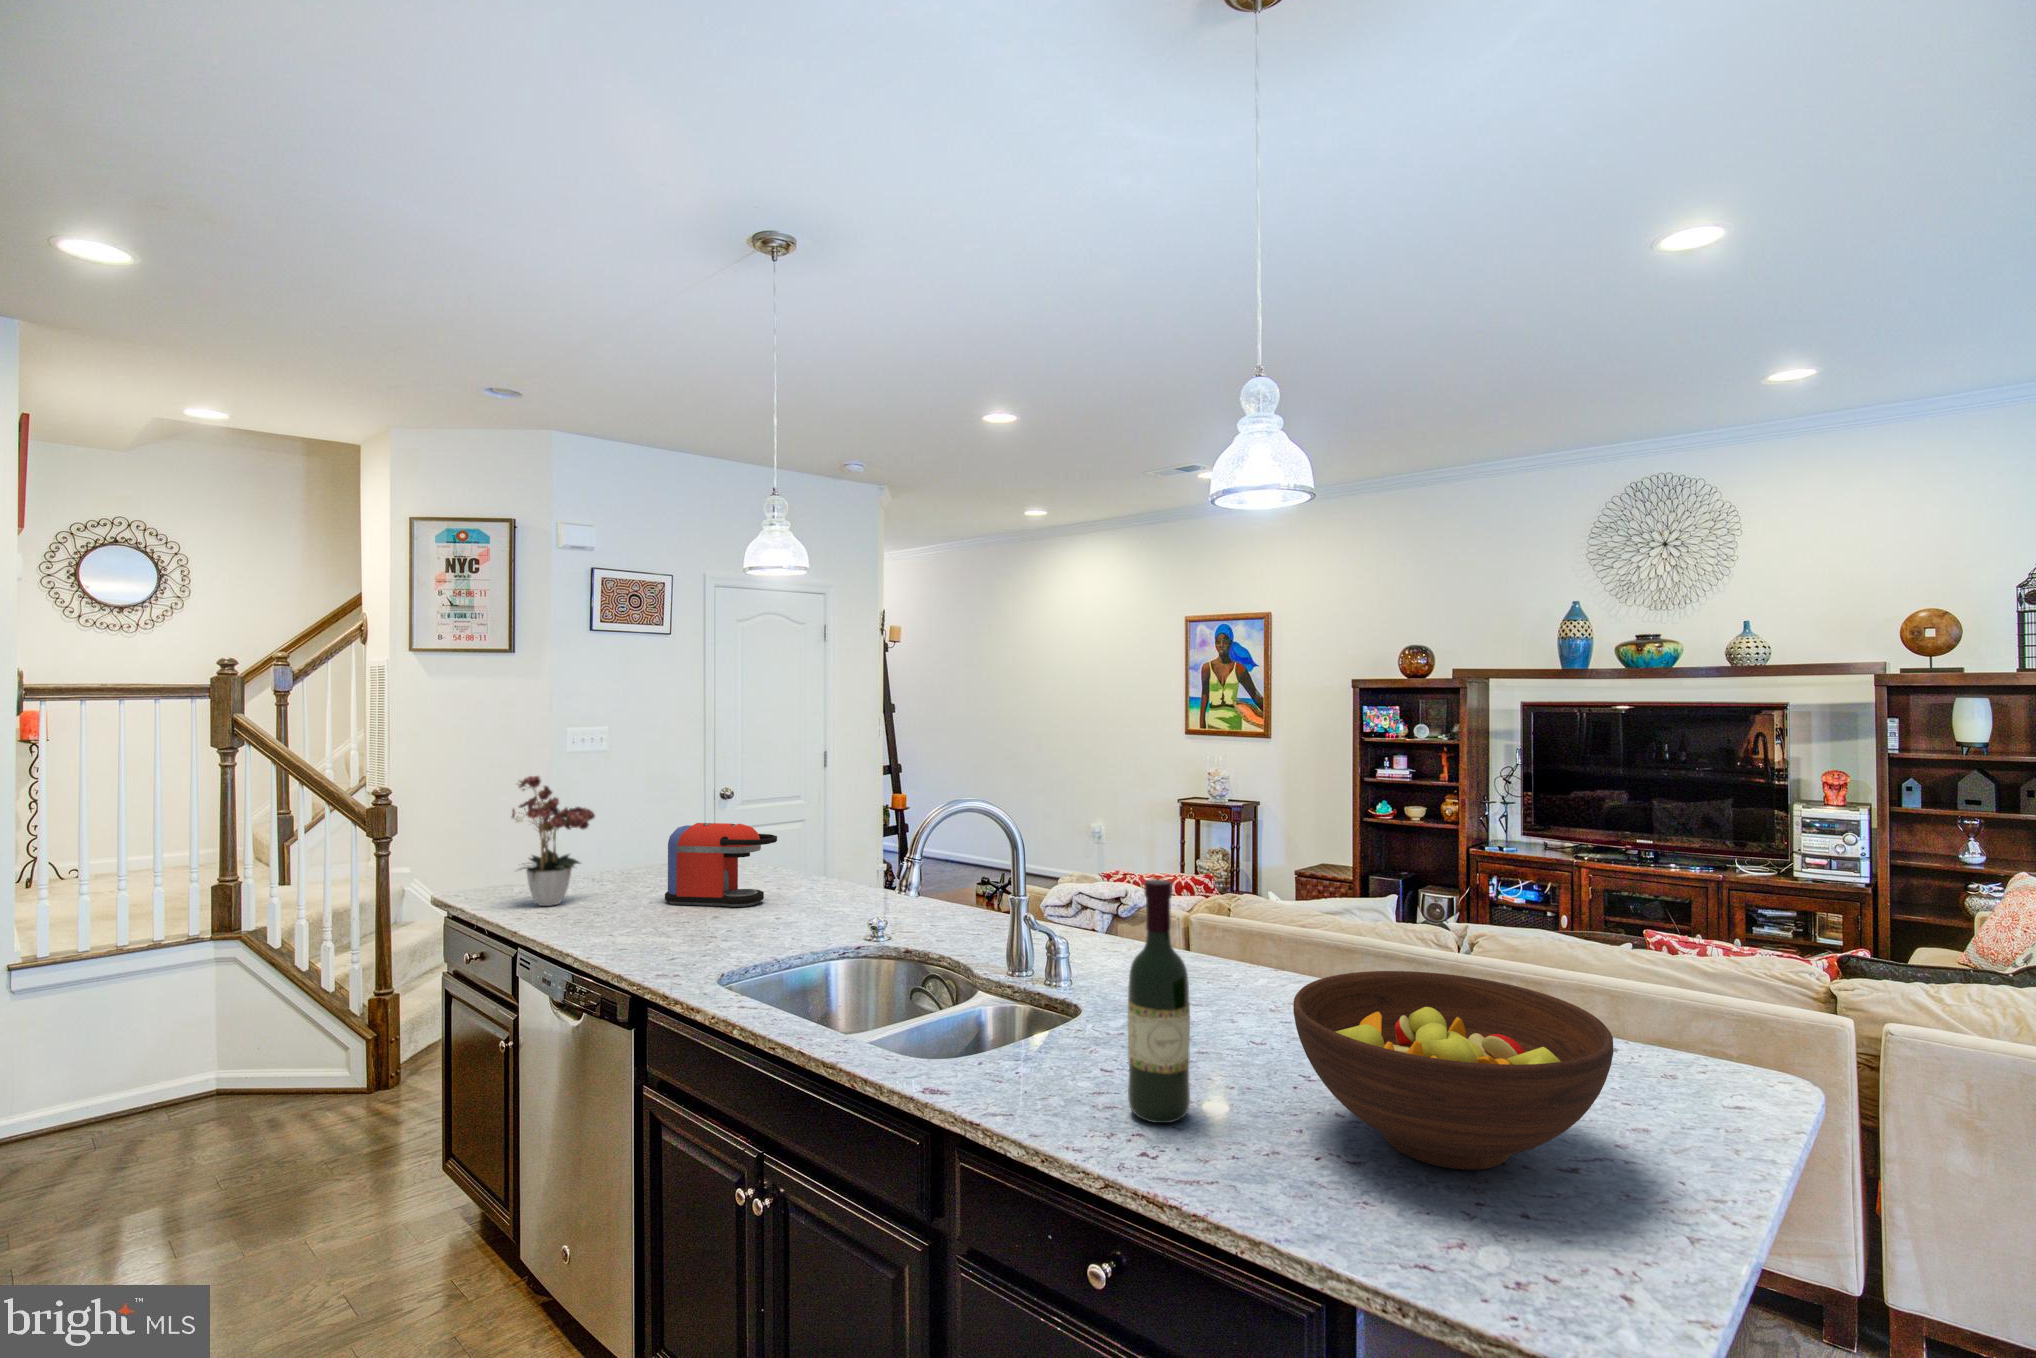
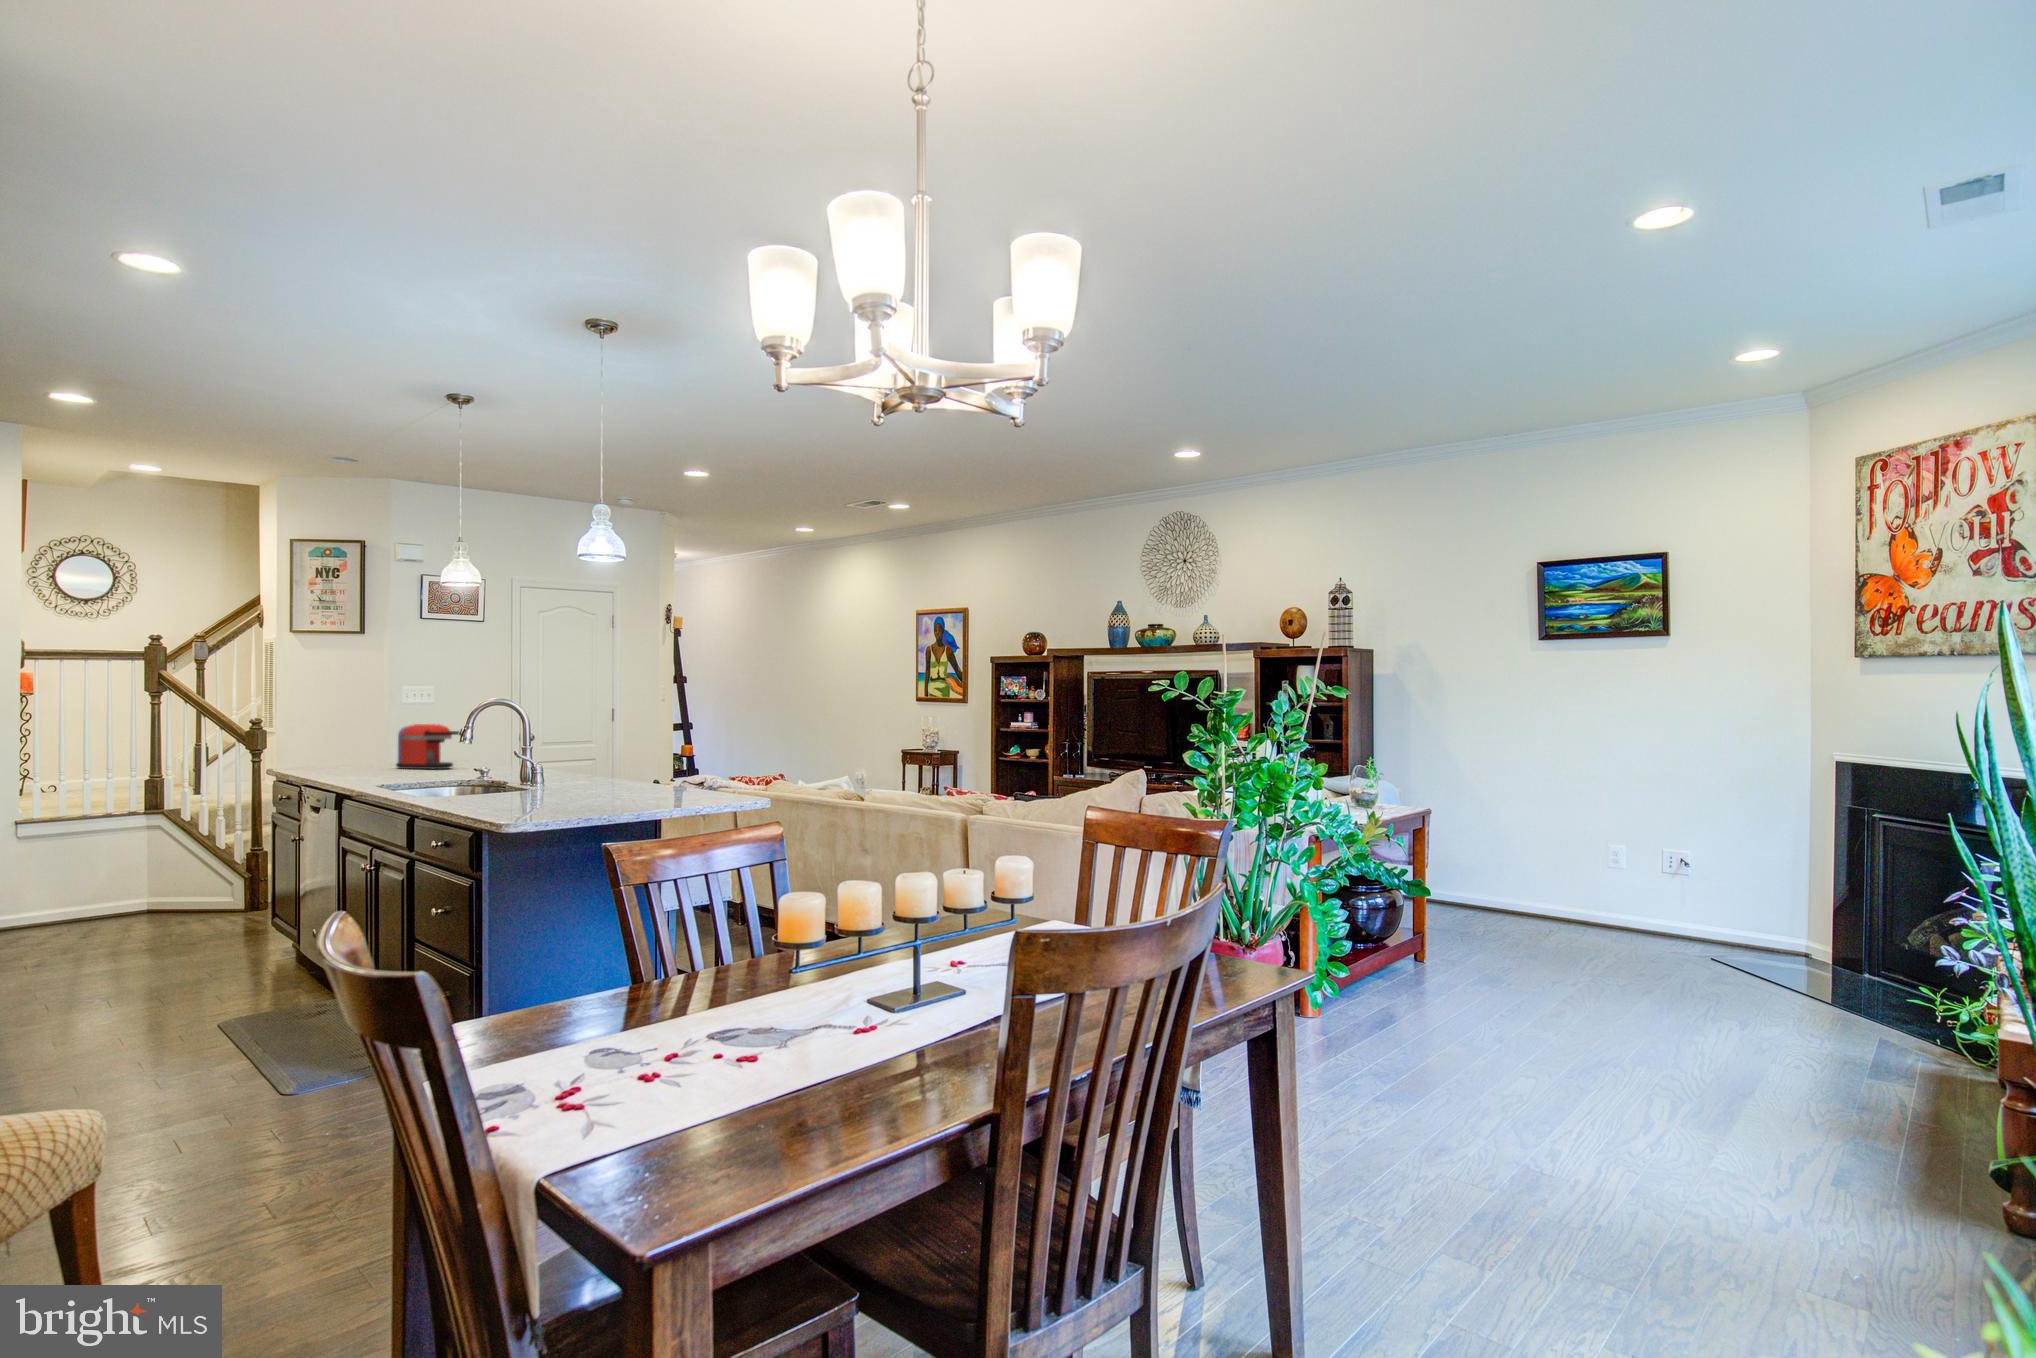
flower arrangement: present [512,776,595,906] -> none [302,693,363,768]
wine bottle: present [1128,879,1190,1123] -> none [475,709,501,798]
fruit bowl: present [1293,971,1613,1170] -> none [516,749,632,802]

